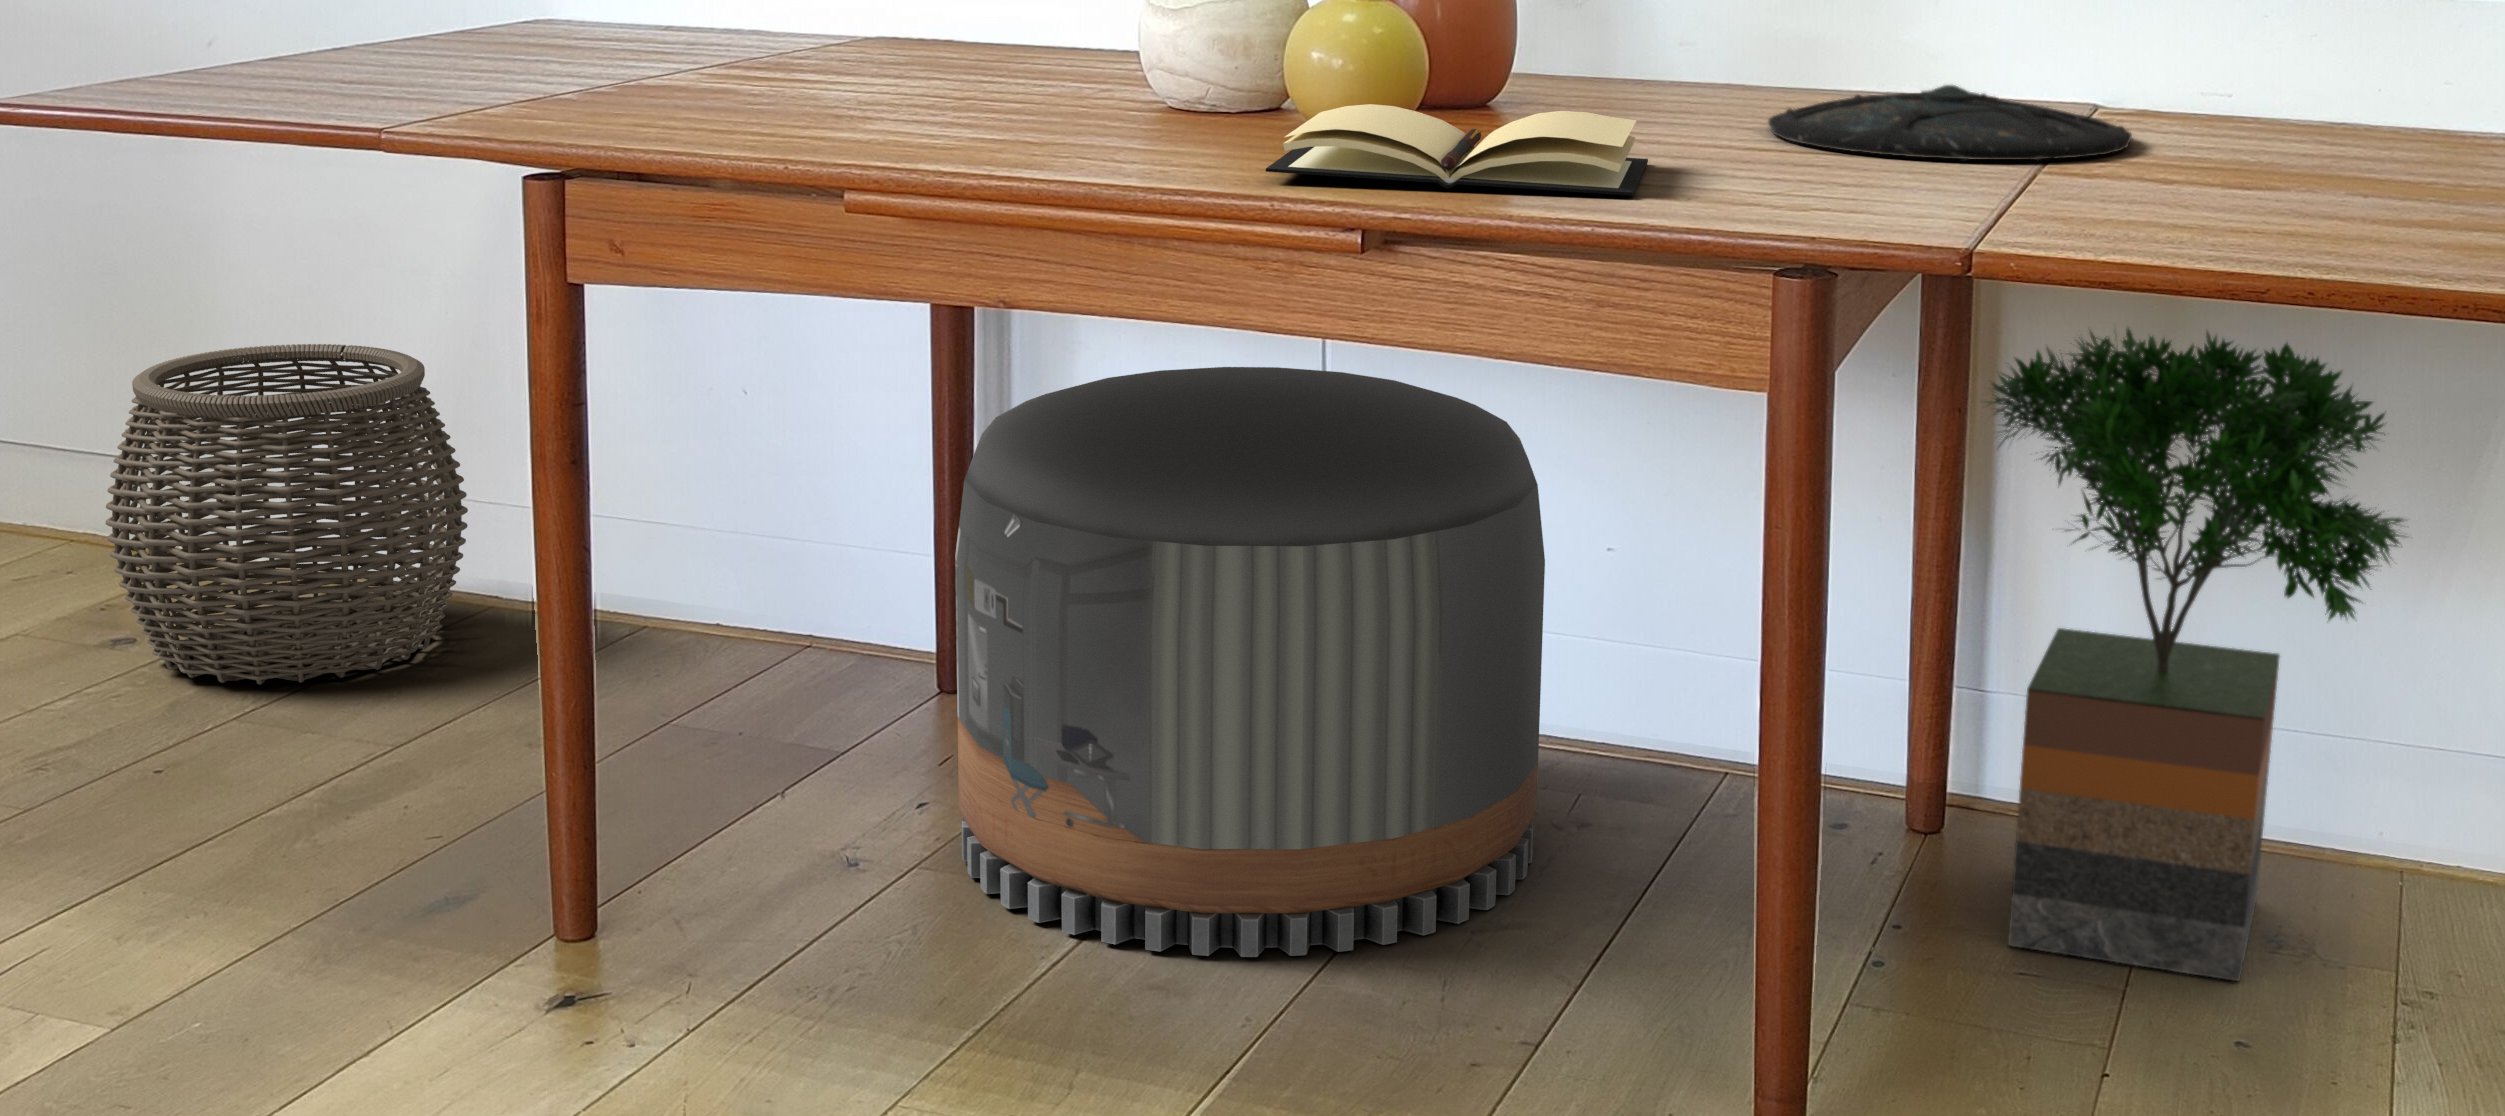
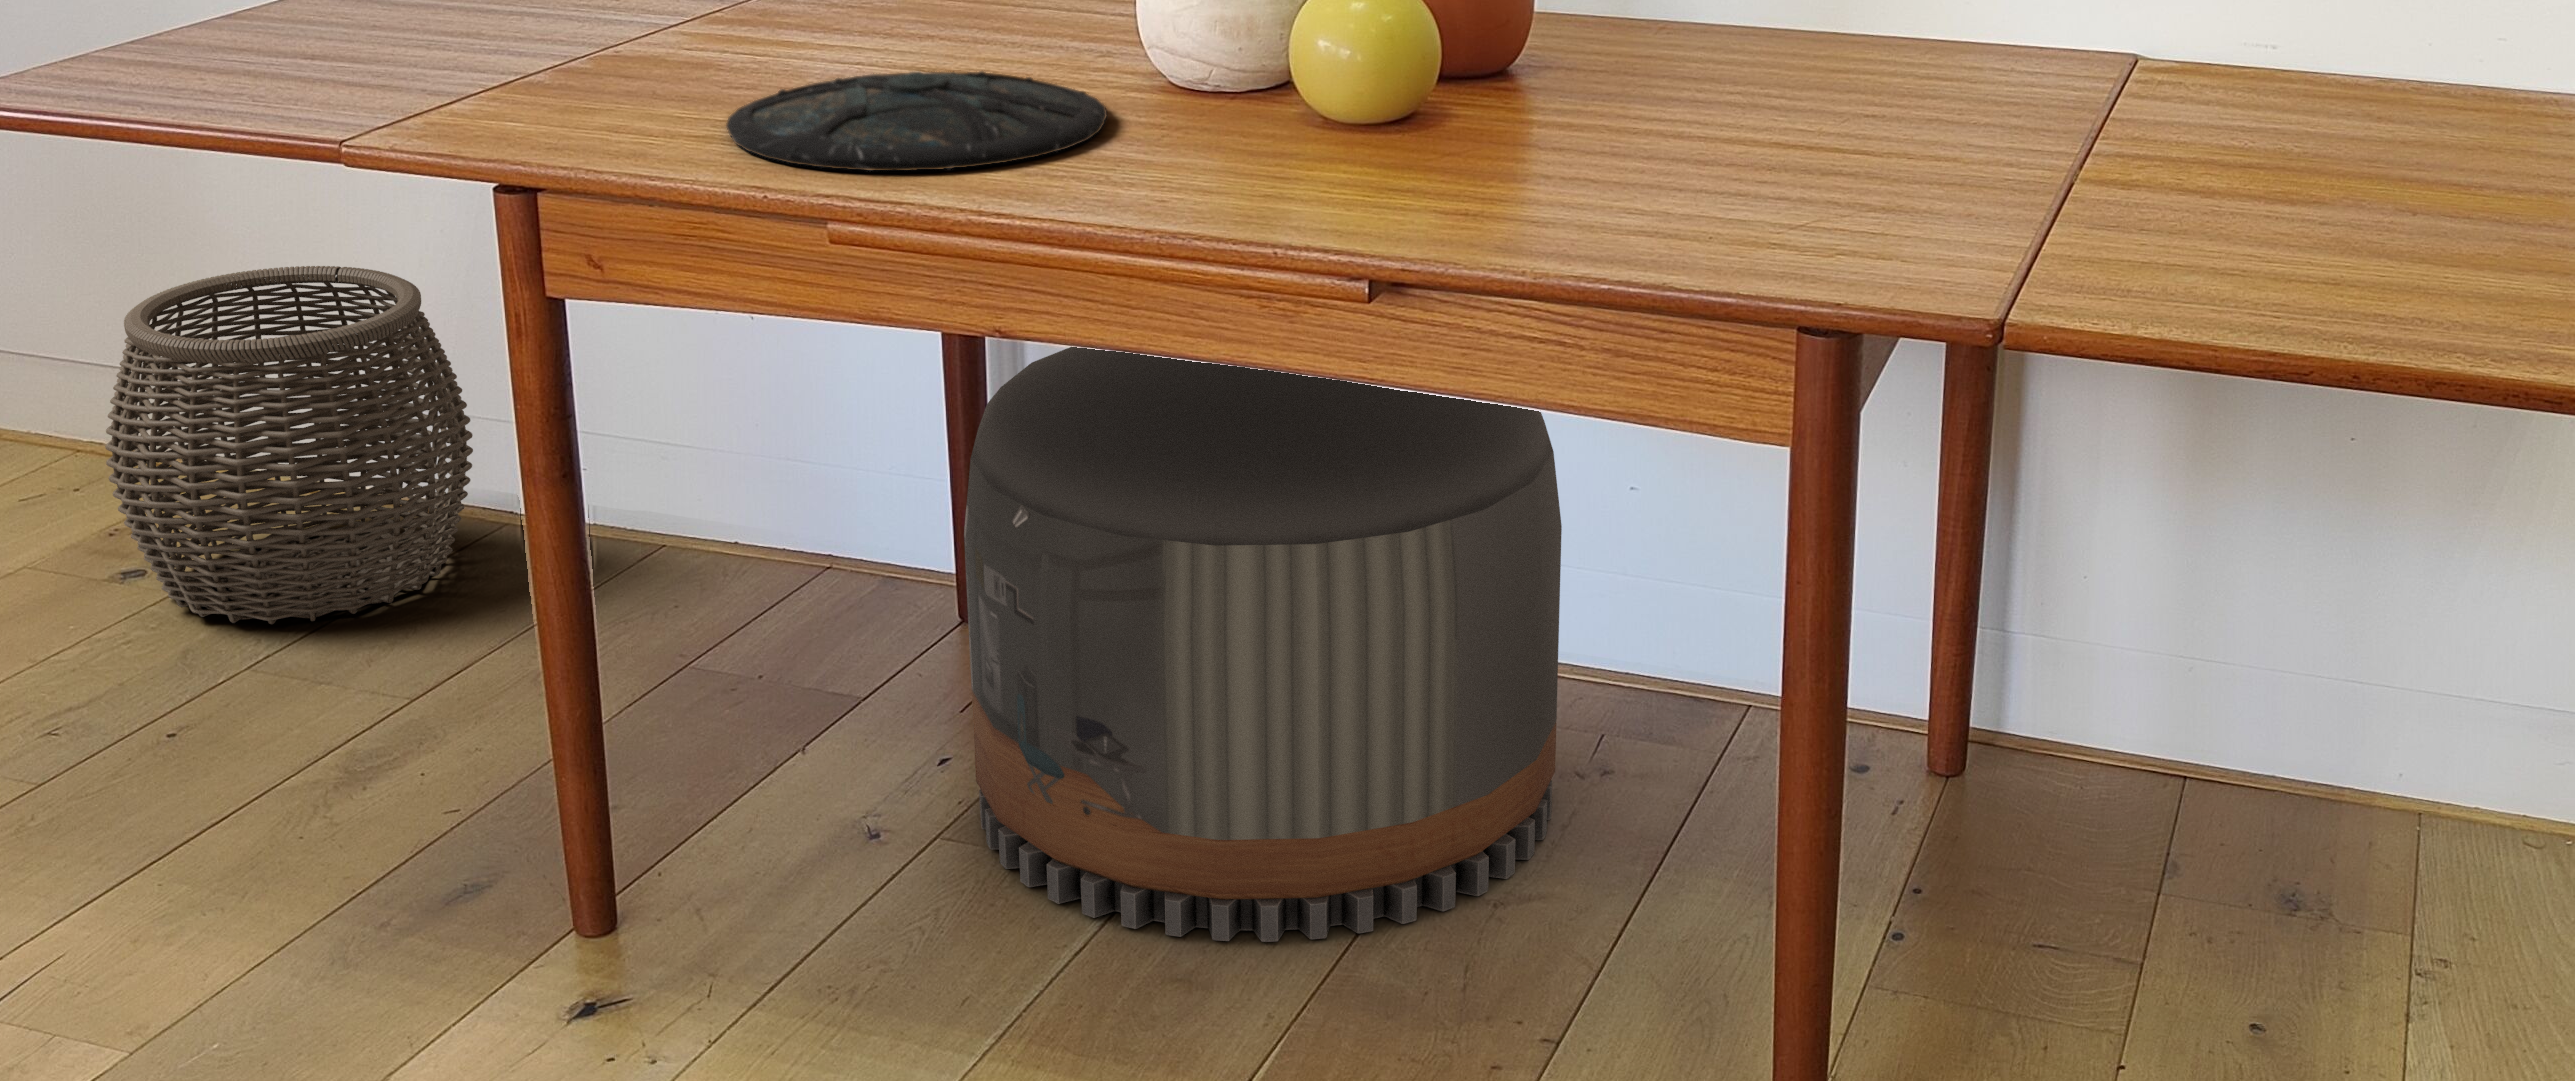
plate: present [1768,85,2132,160] -> present [726,71,1107,171]
book: present [1266,104,1648,196] -> none [1269,110,1664,231]
potted tree: present [1982,328,2404,981] -> none [2003,287,2444,952]

